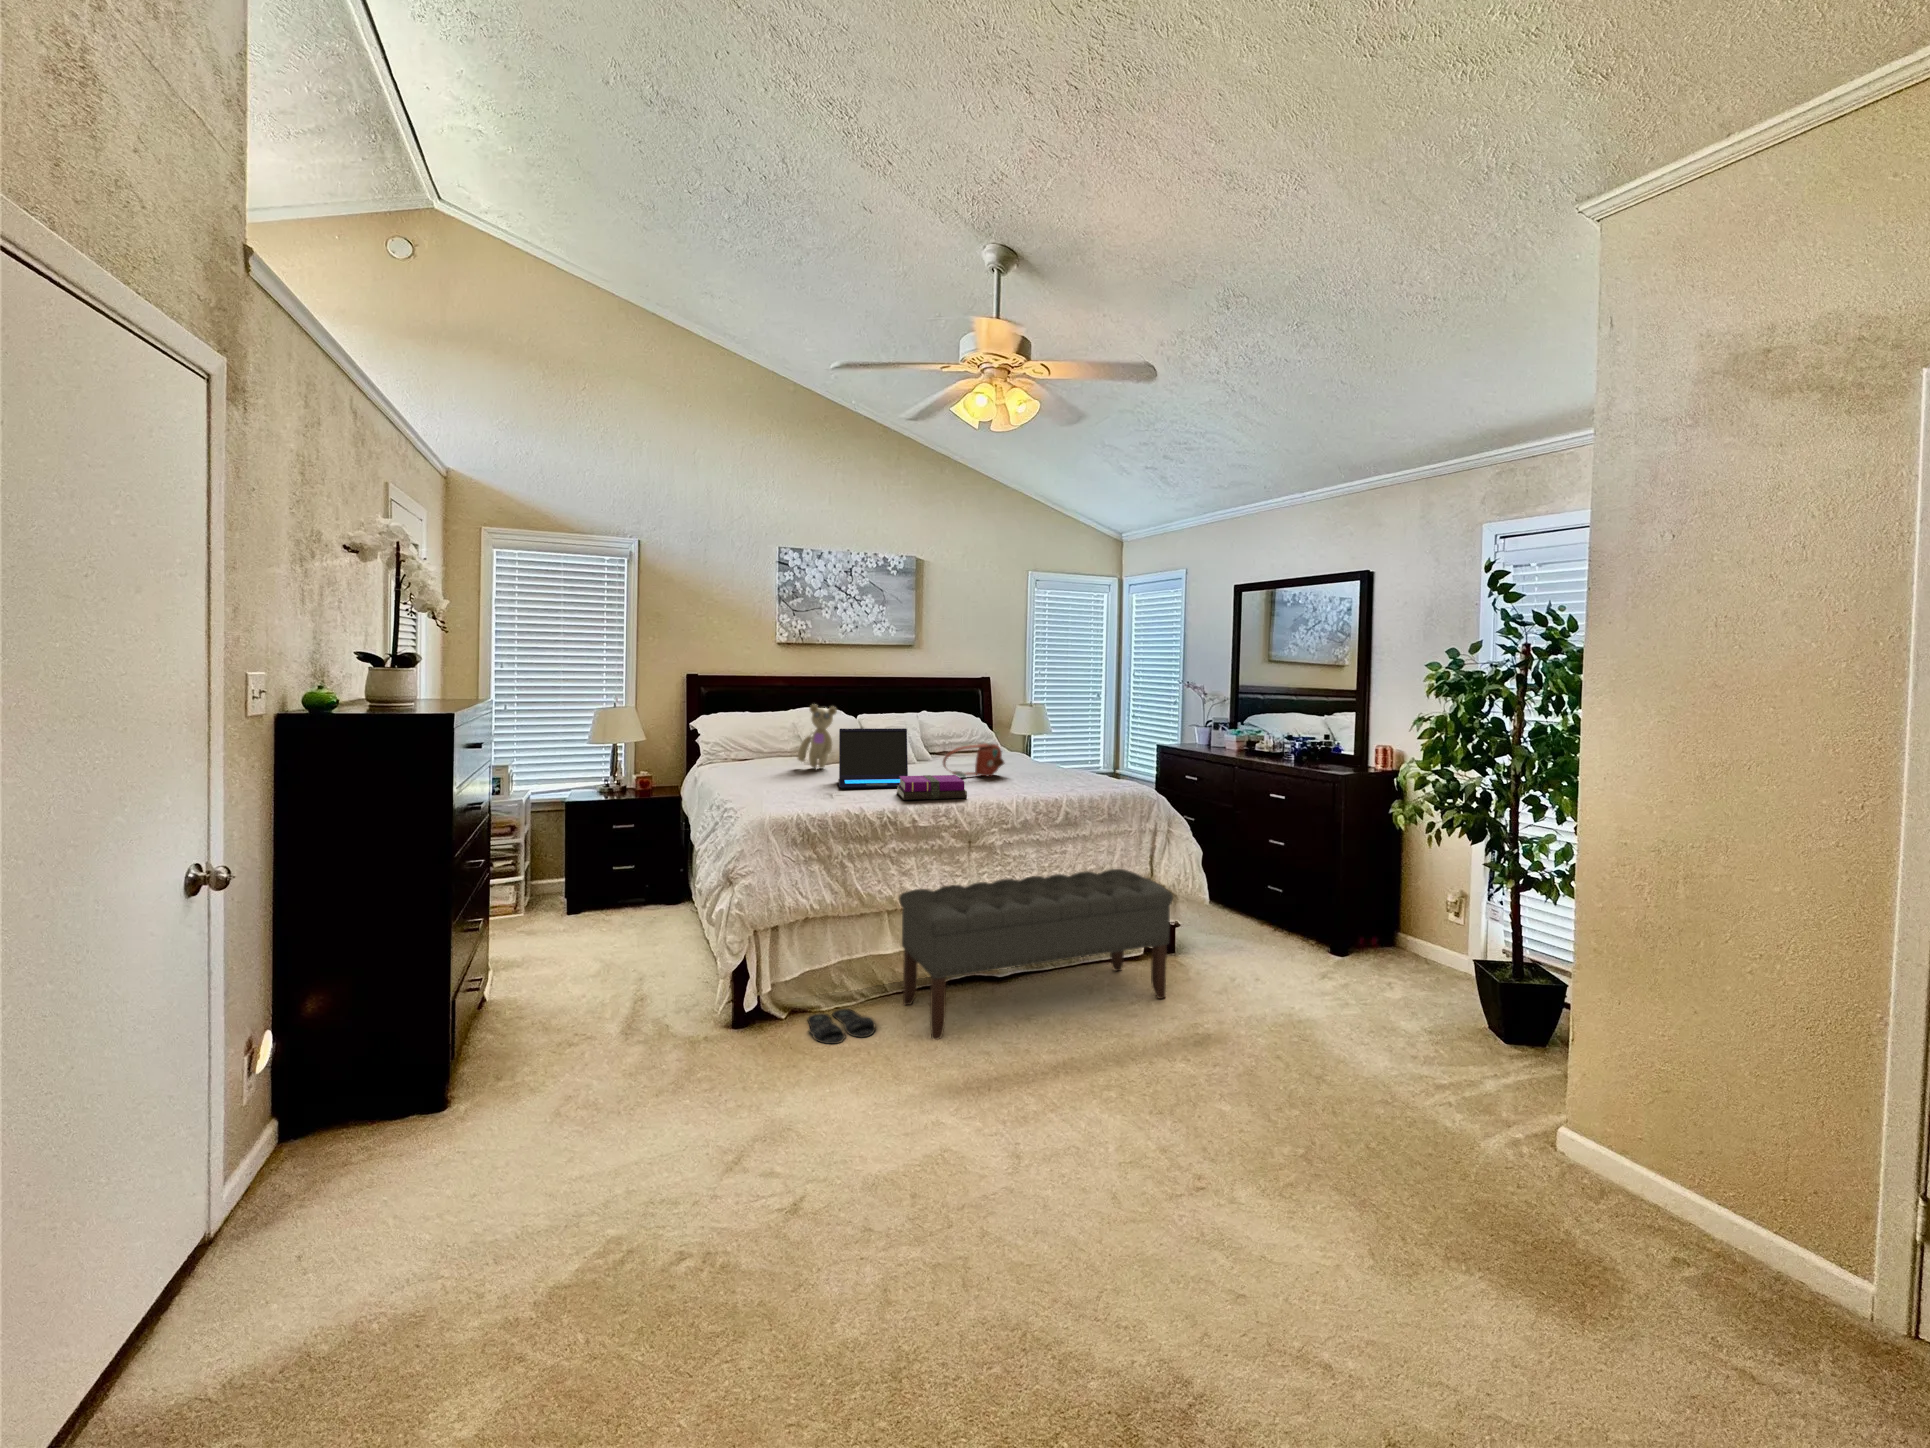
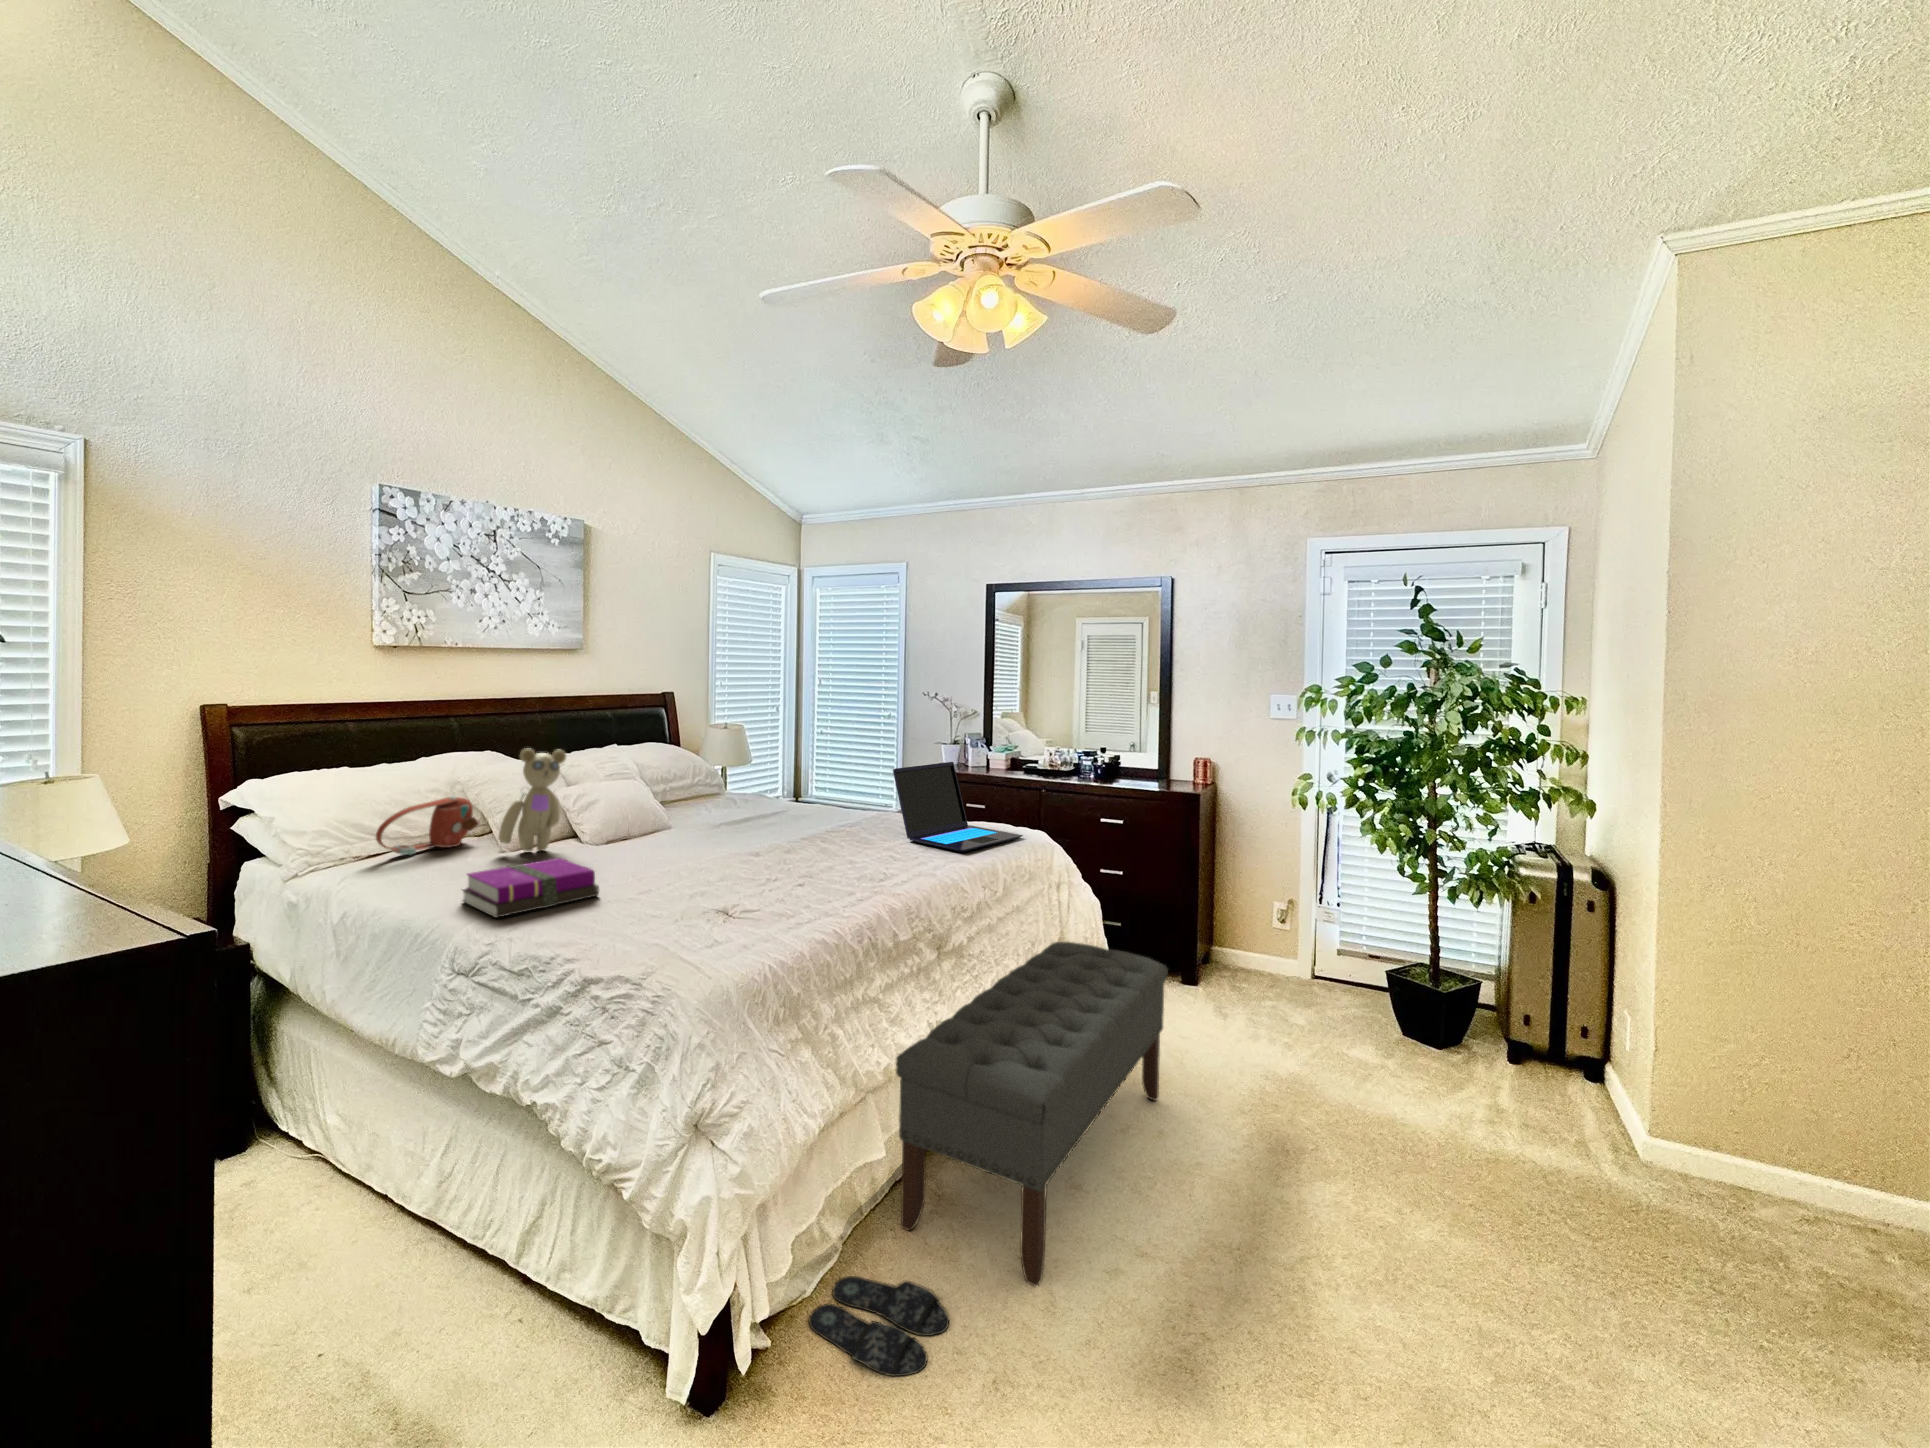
laptop: present [838,728,908,789] -> present [893,762,1023,852]
handbag: present [943,743,1004,777] -> present [376,797,479,855]
notebook: present [897,775,967,800] -> present [462,858,599,918]

